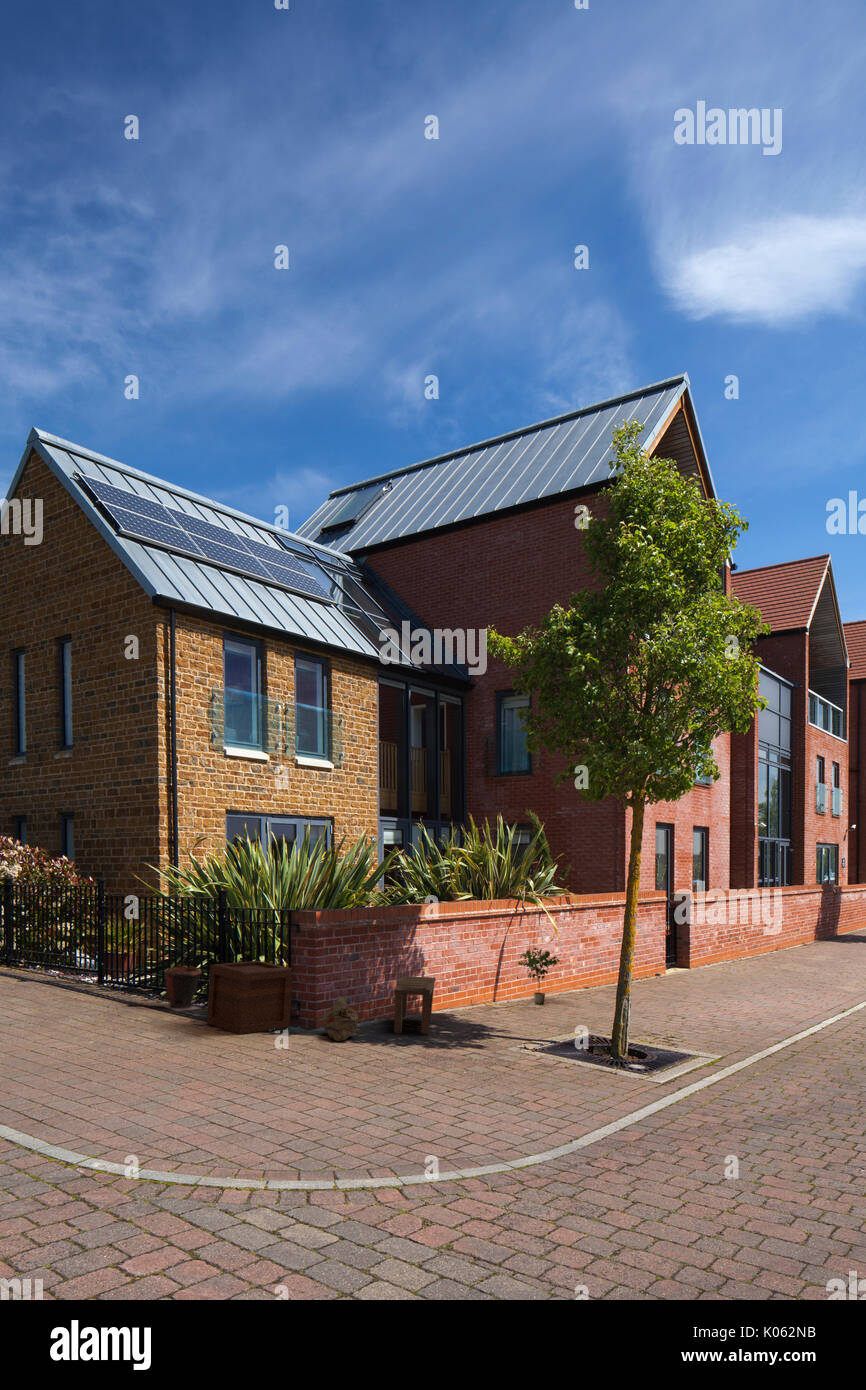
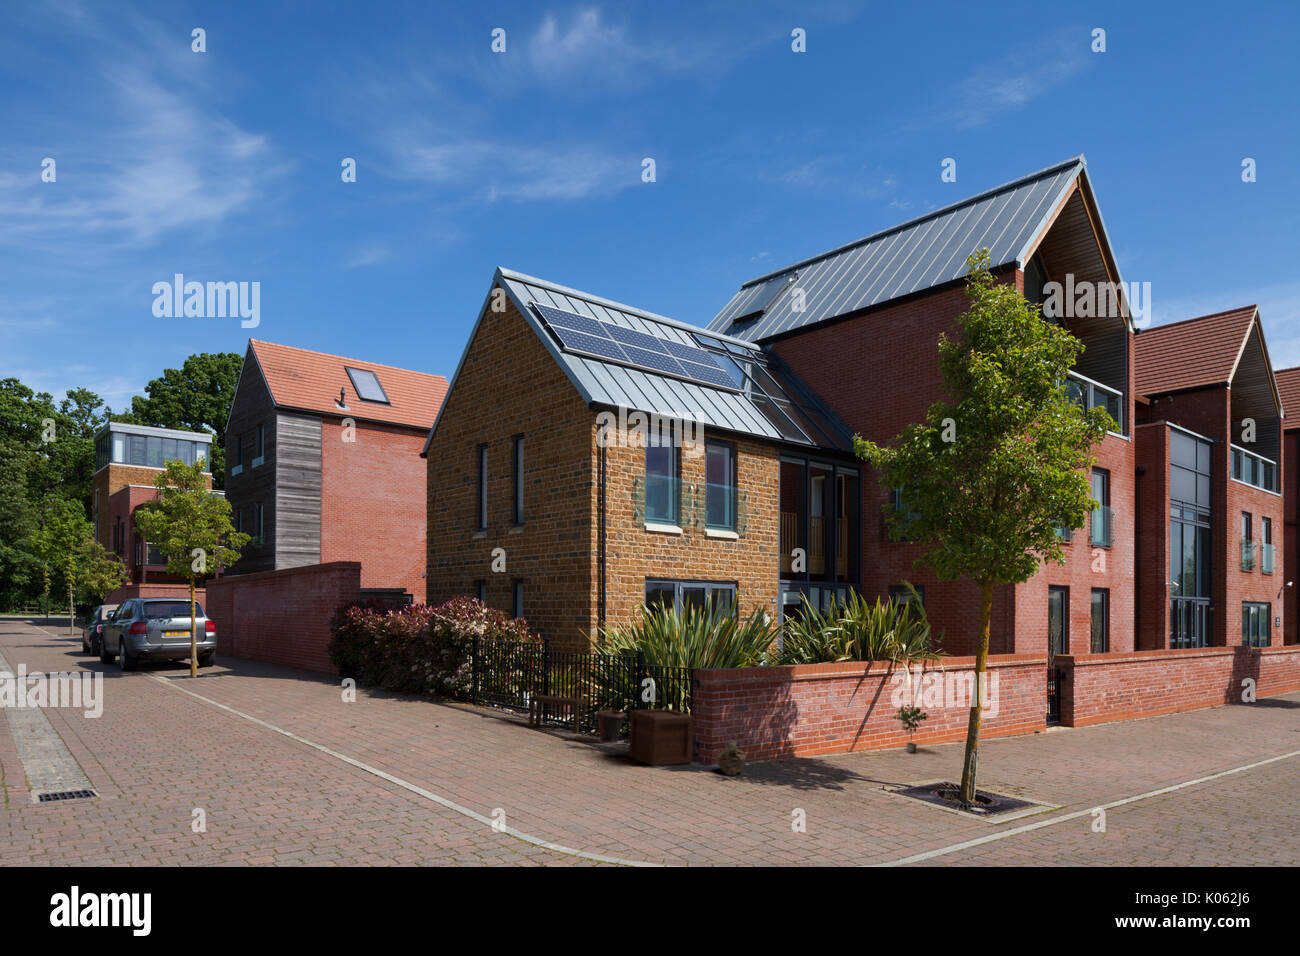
bench: present [394,976,436,1034] -> present [529,695,587,733]

